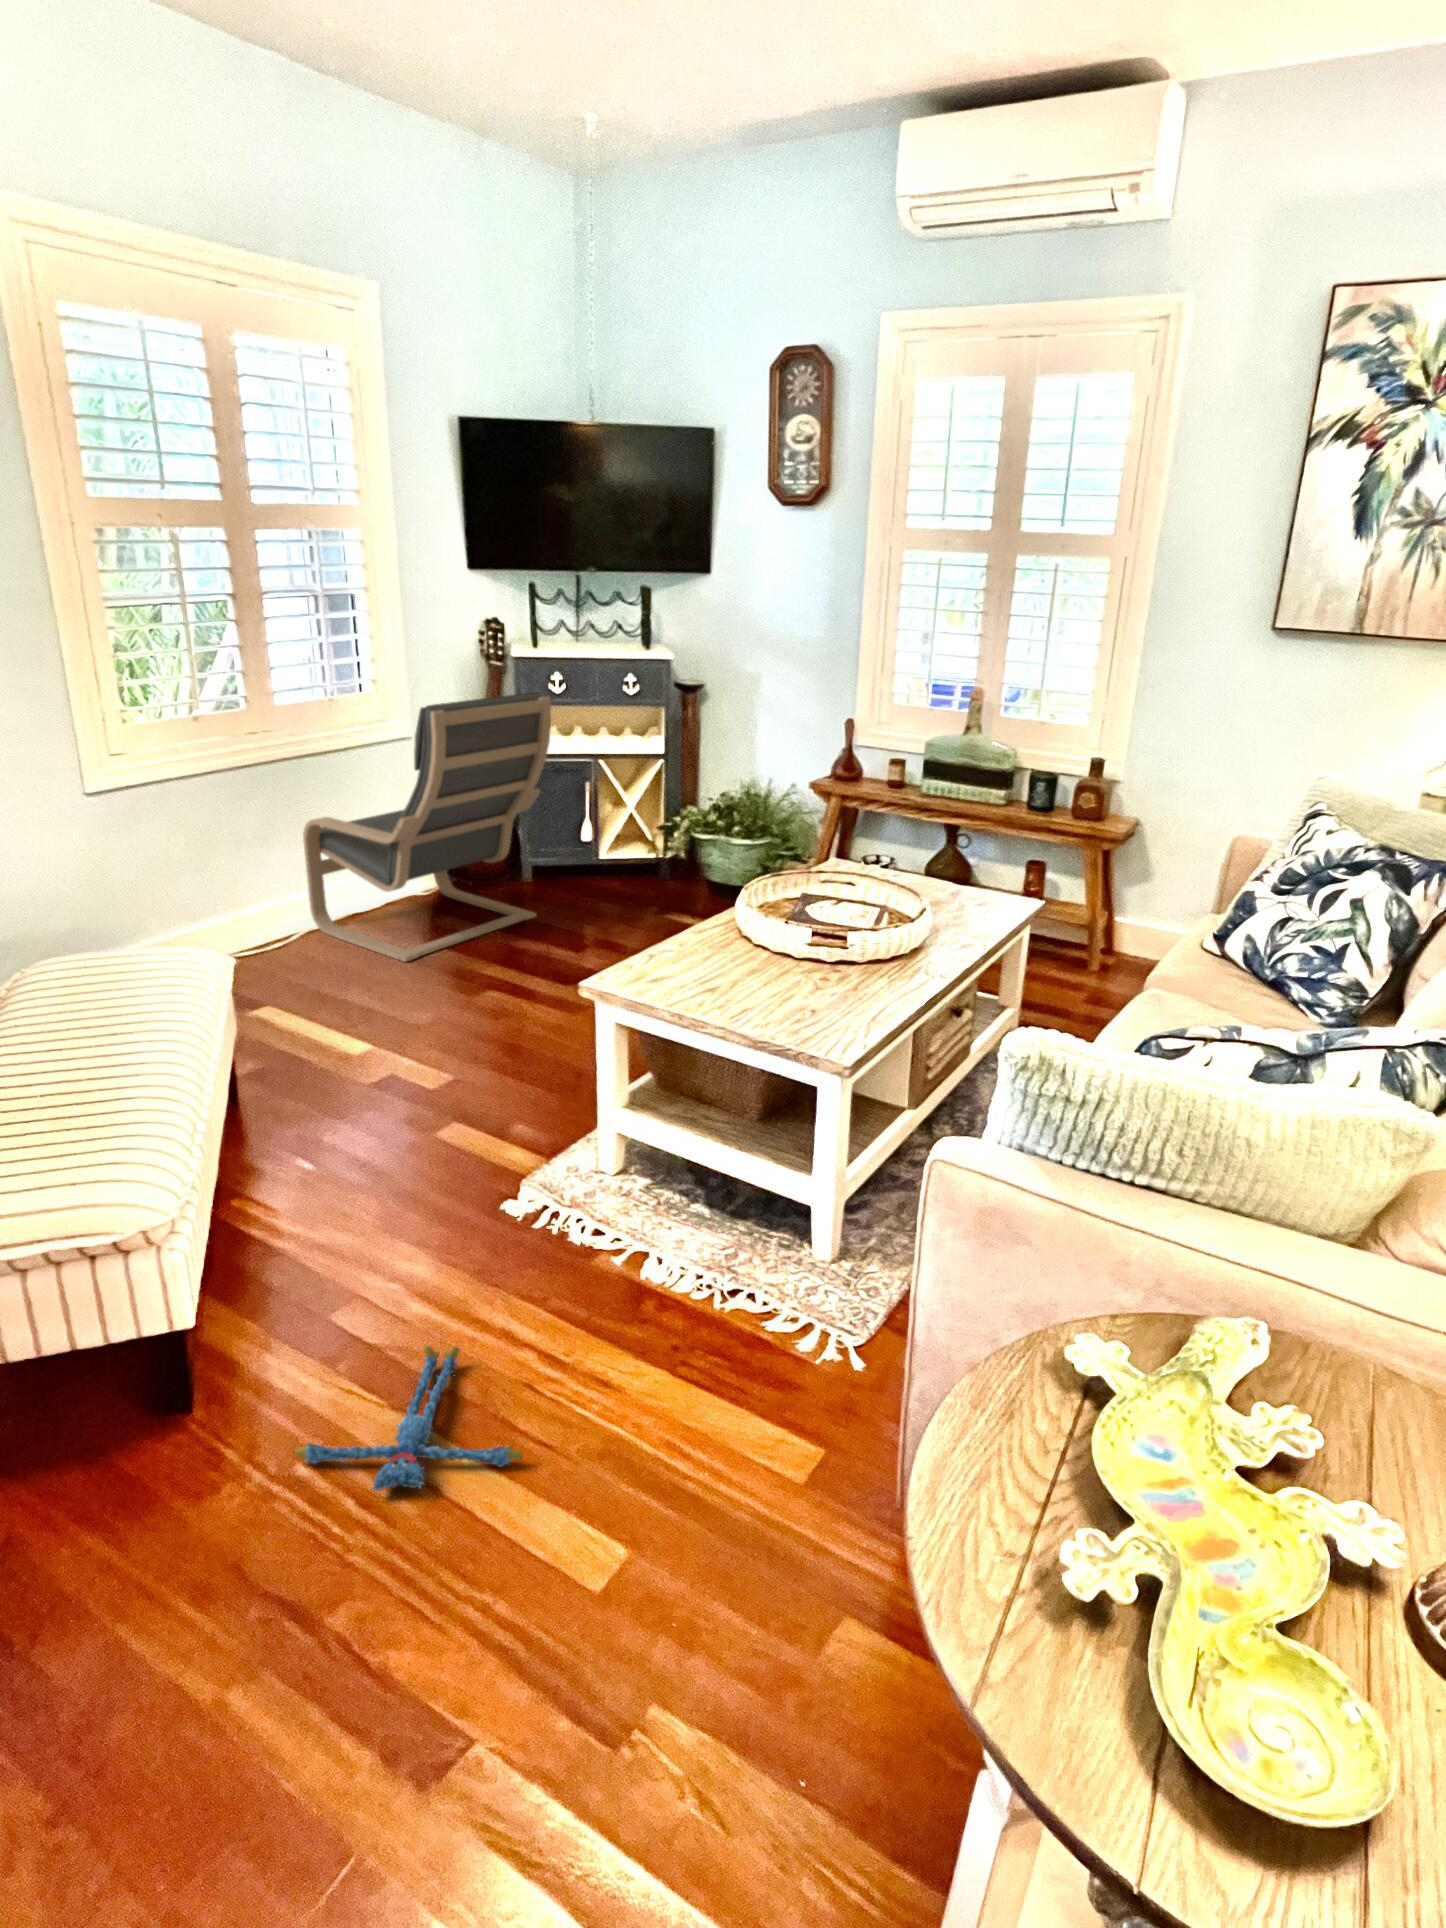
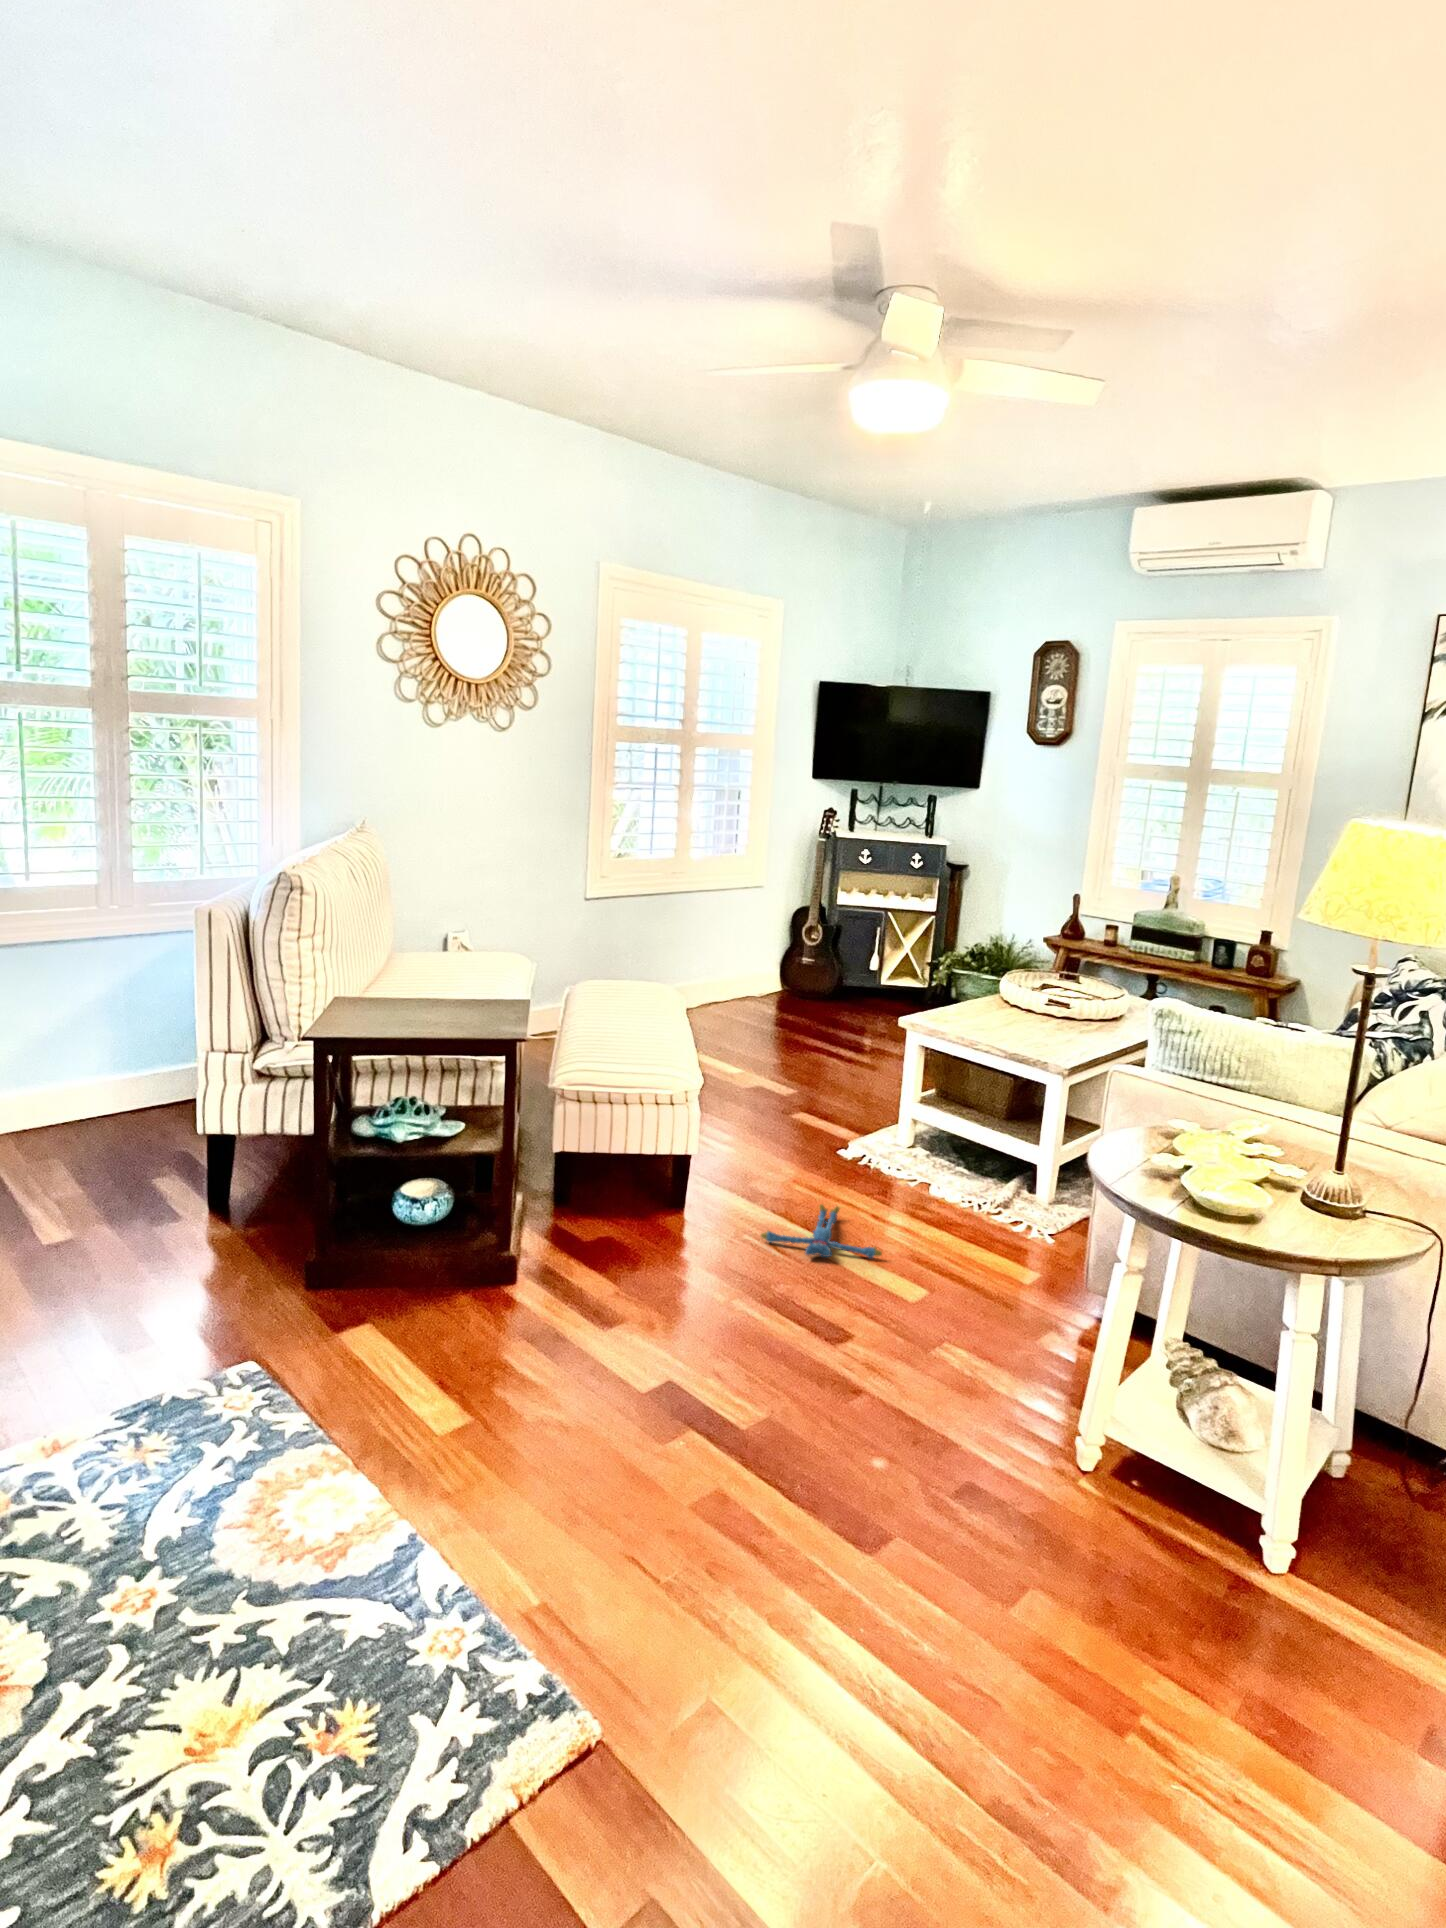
lounge chair: present [303,692,551,962] -> none [691,861,868,1034]

